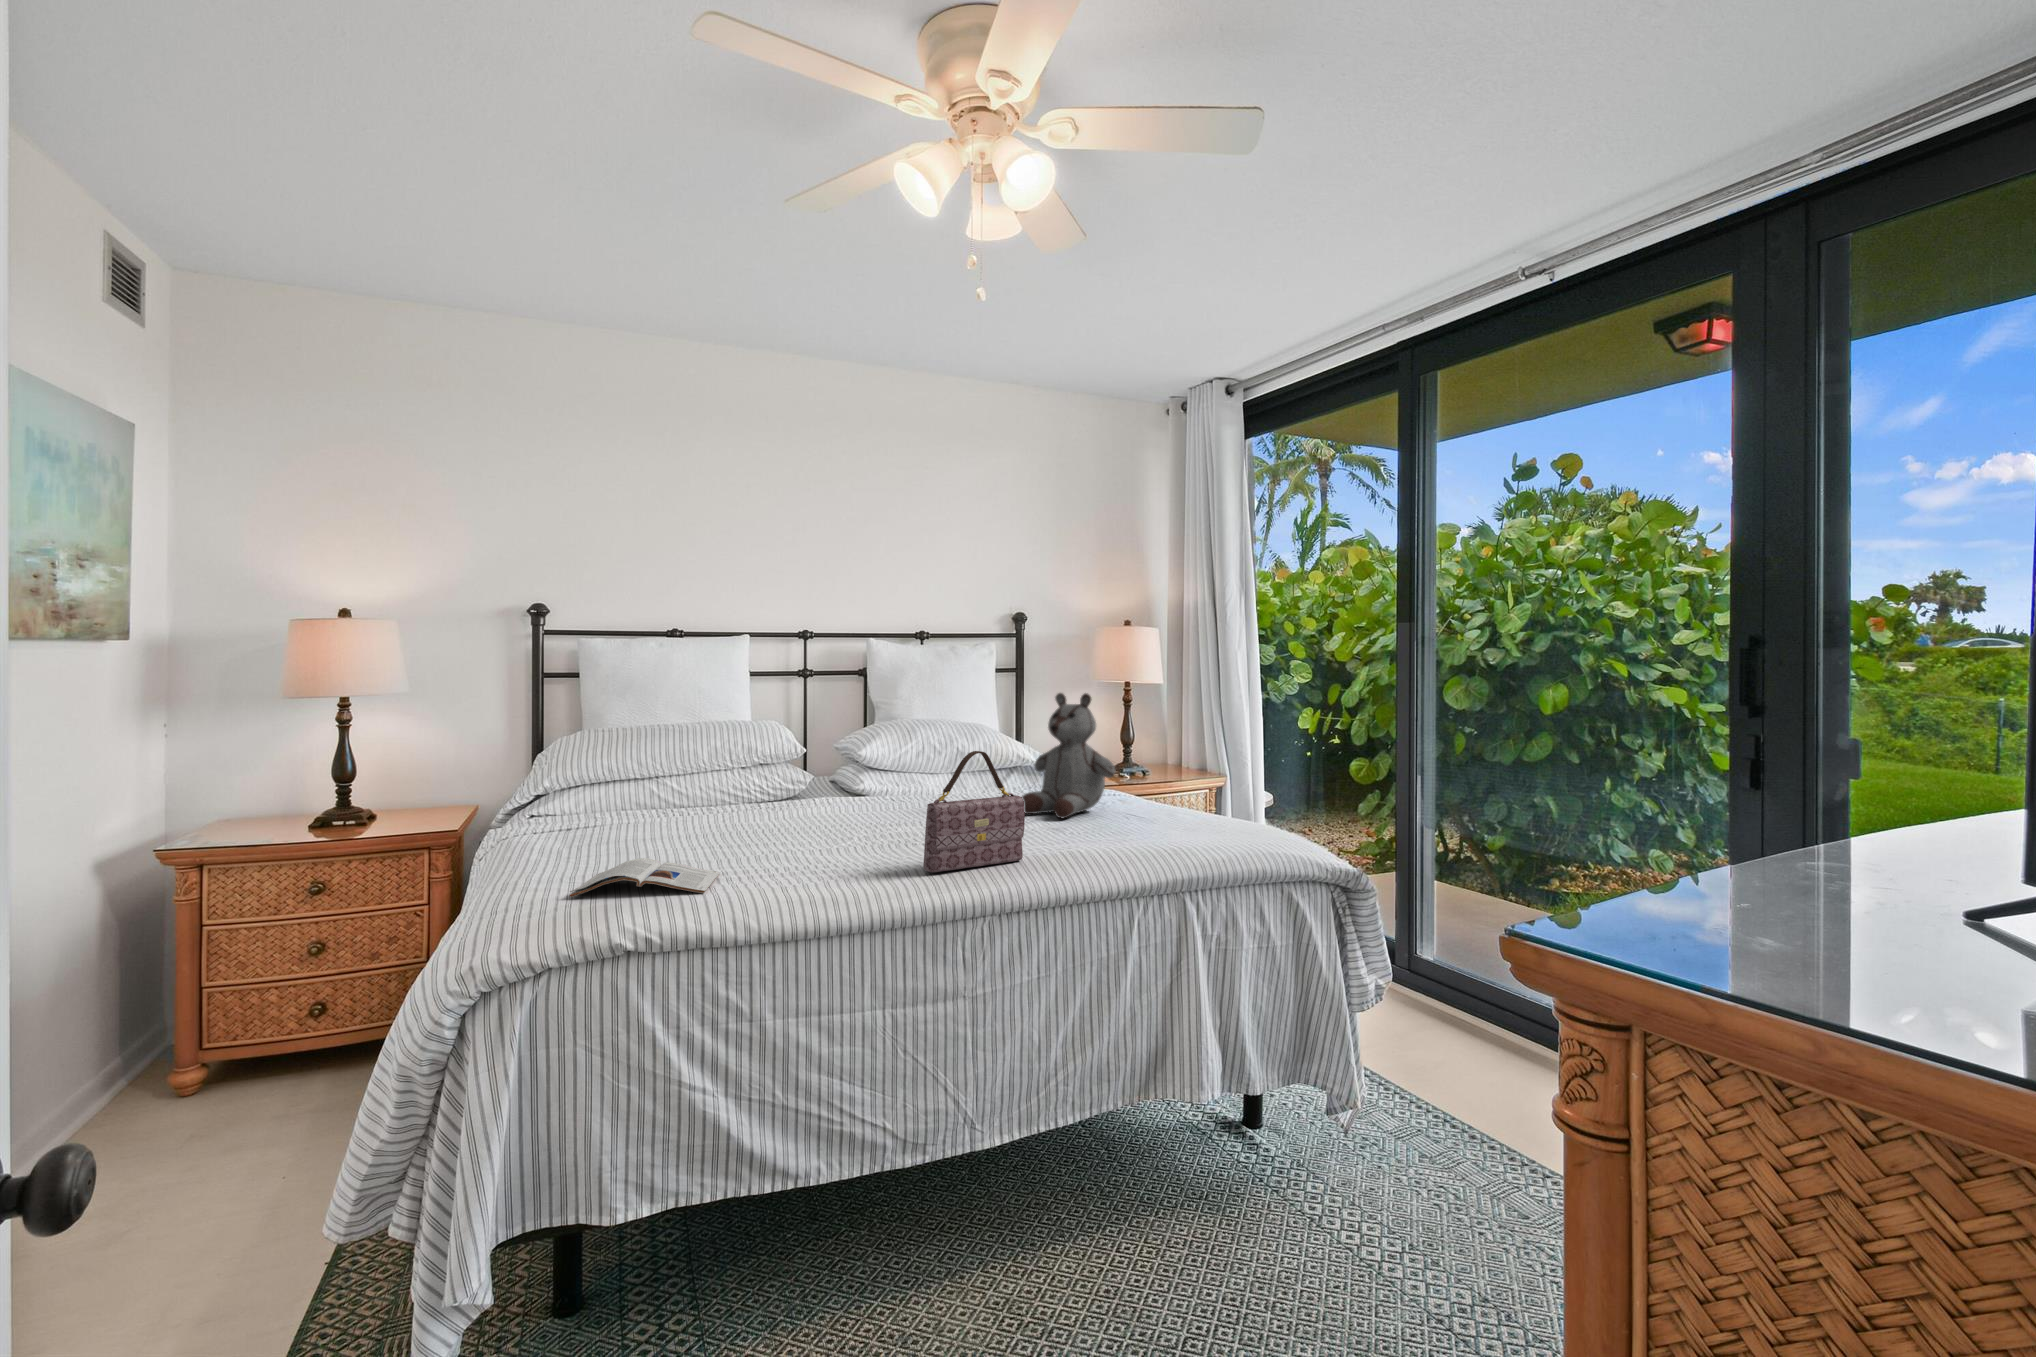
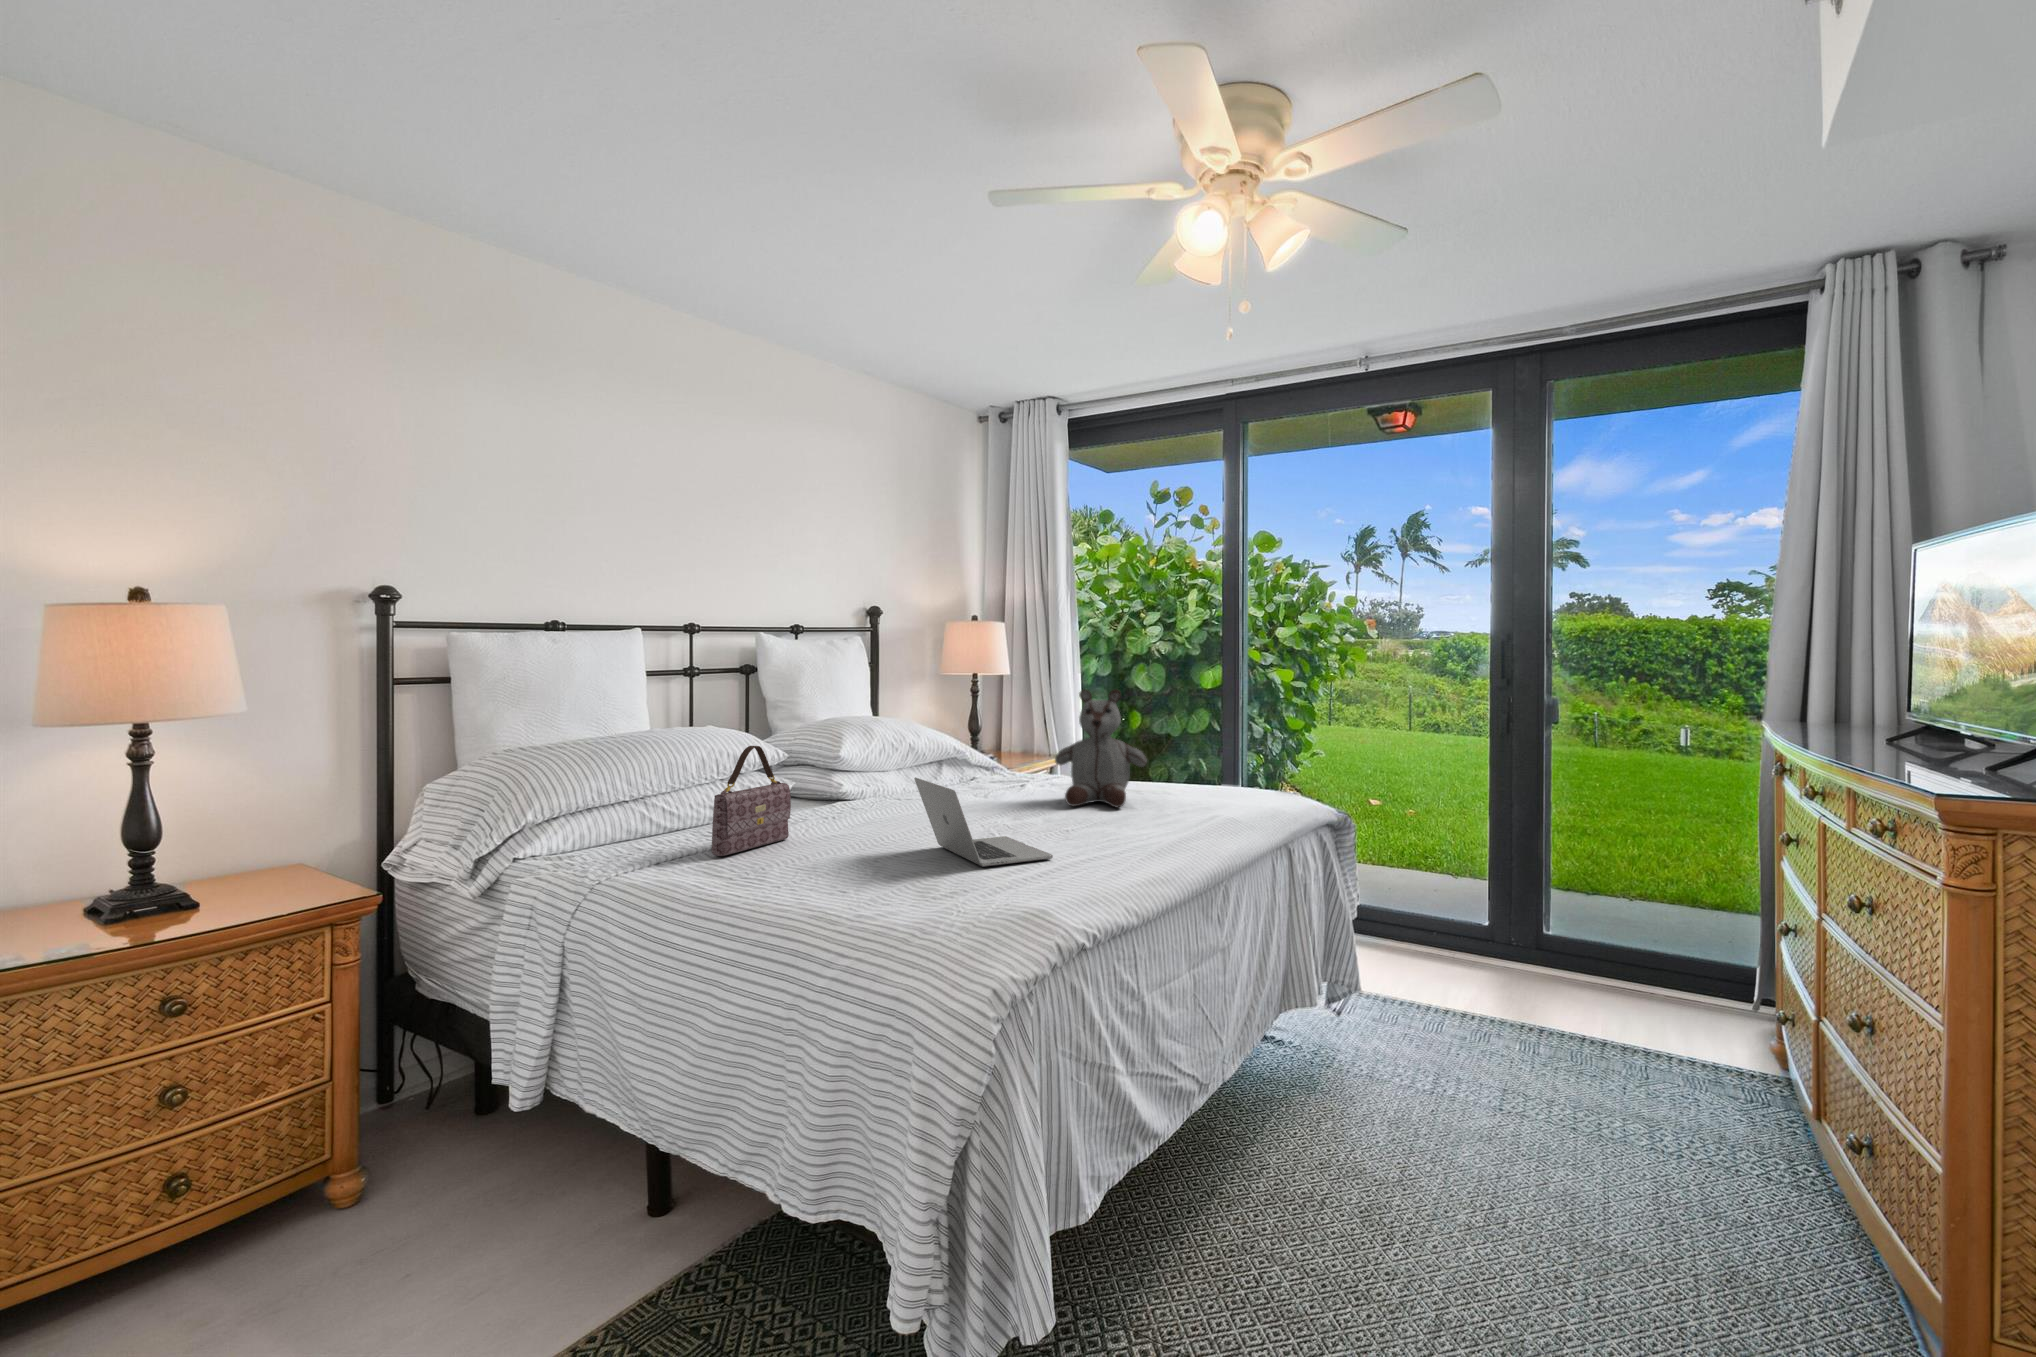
handbag: present [923,751,1025,872] -> present [711,746,791,856]
laptop: none [752,768,876,853] -> present [914,777,1053,867]
magazine: present [570,858,720,897] -> none [881,888,1051,941]

